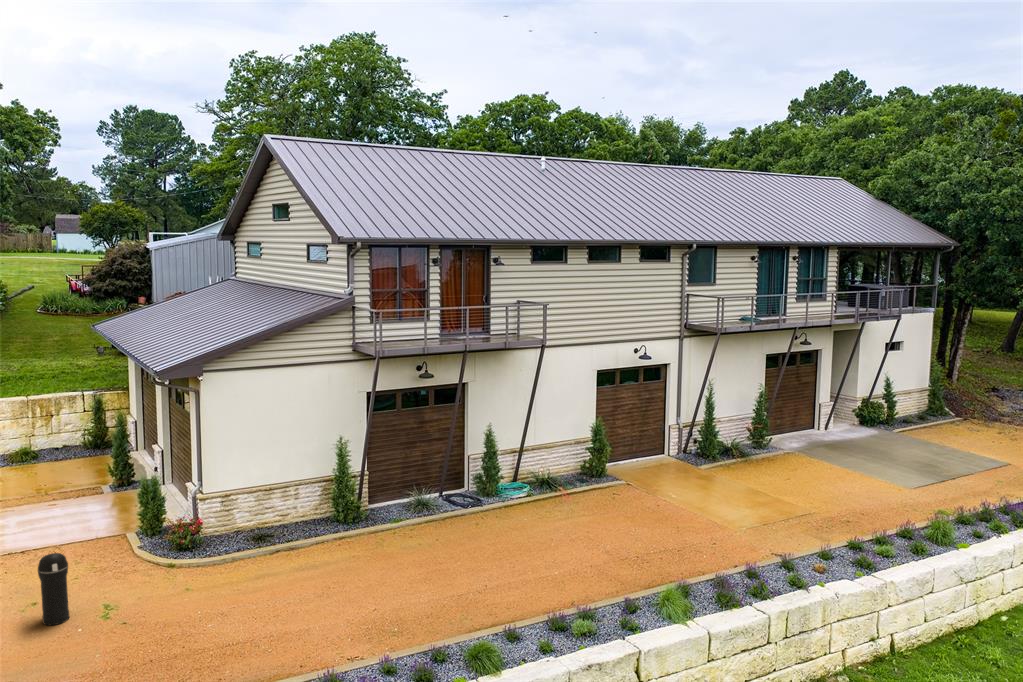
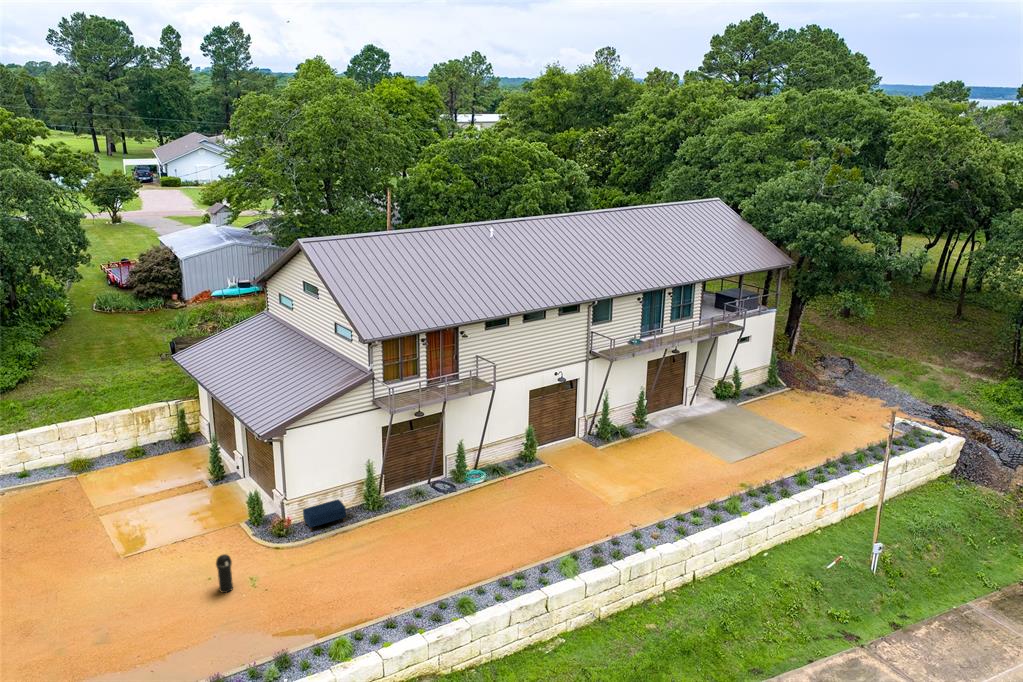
bench: none [229,502,299,548] -> present [303,500,346,532]

